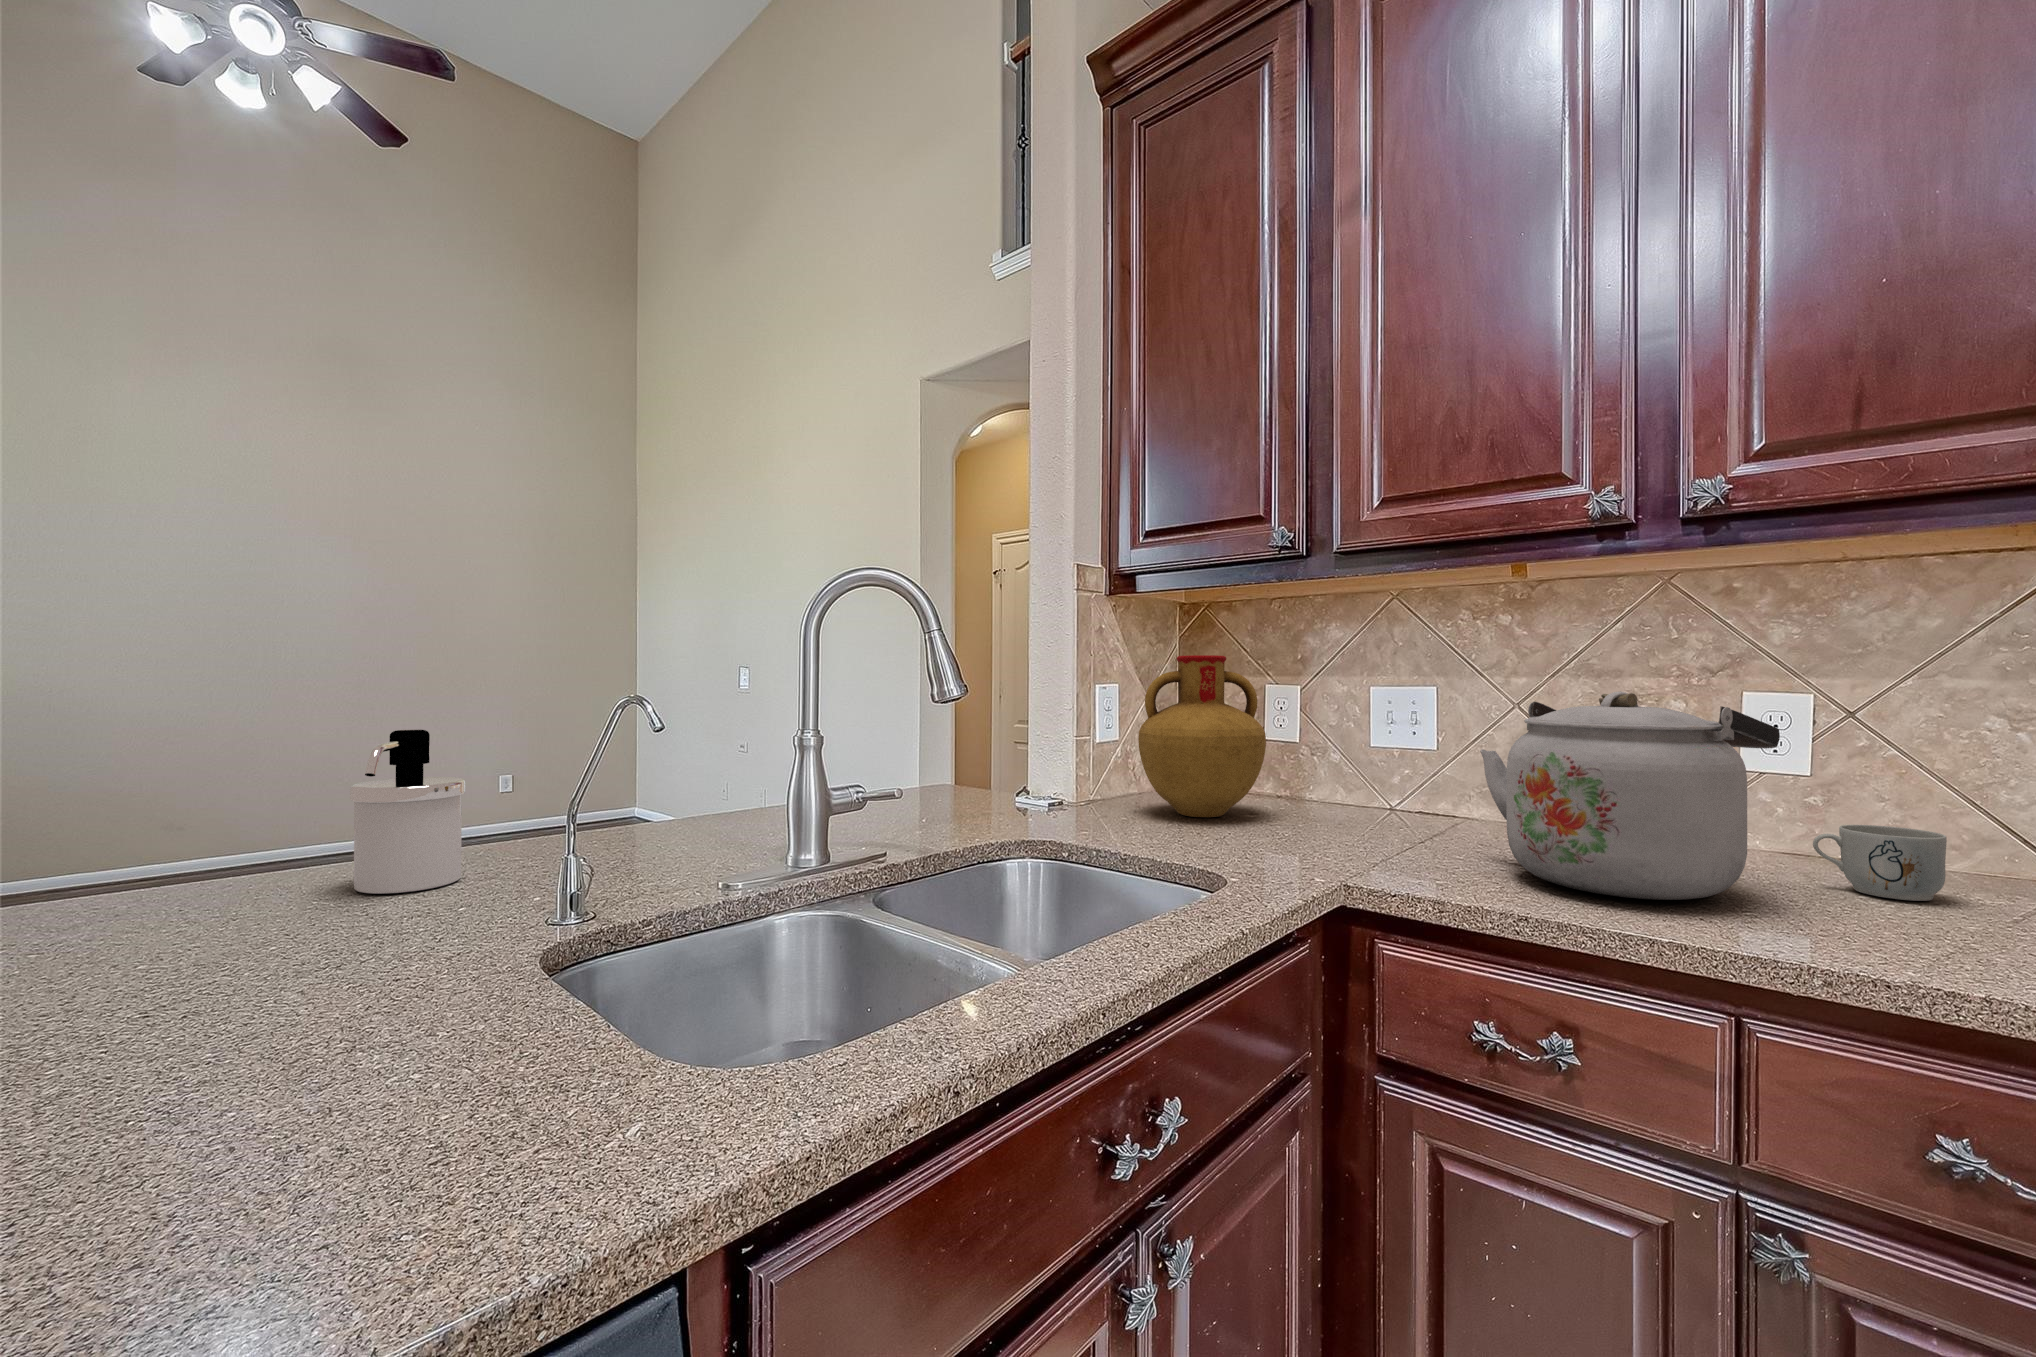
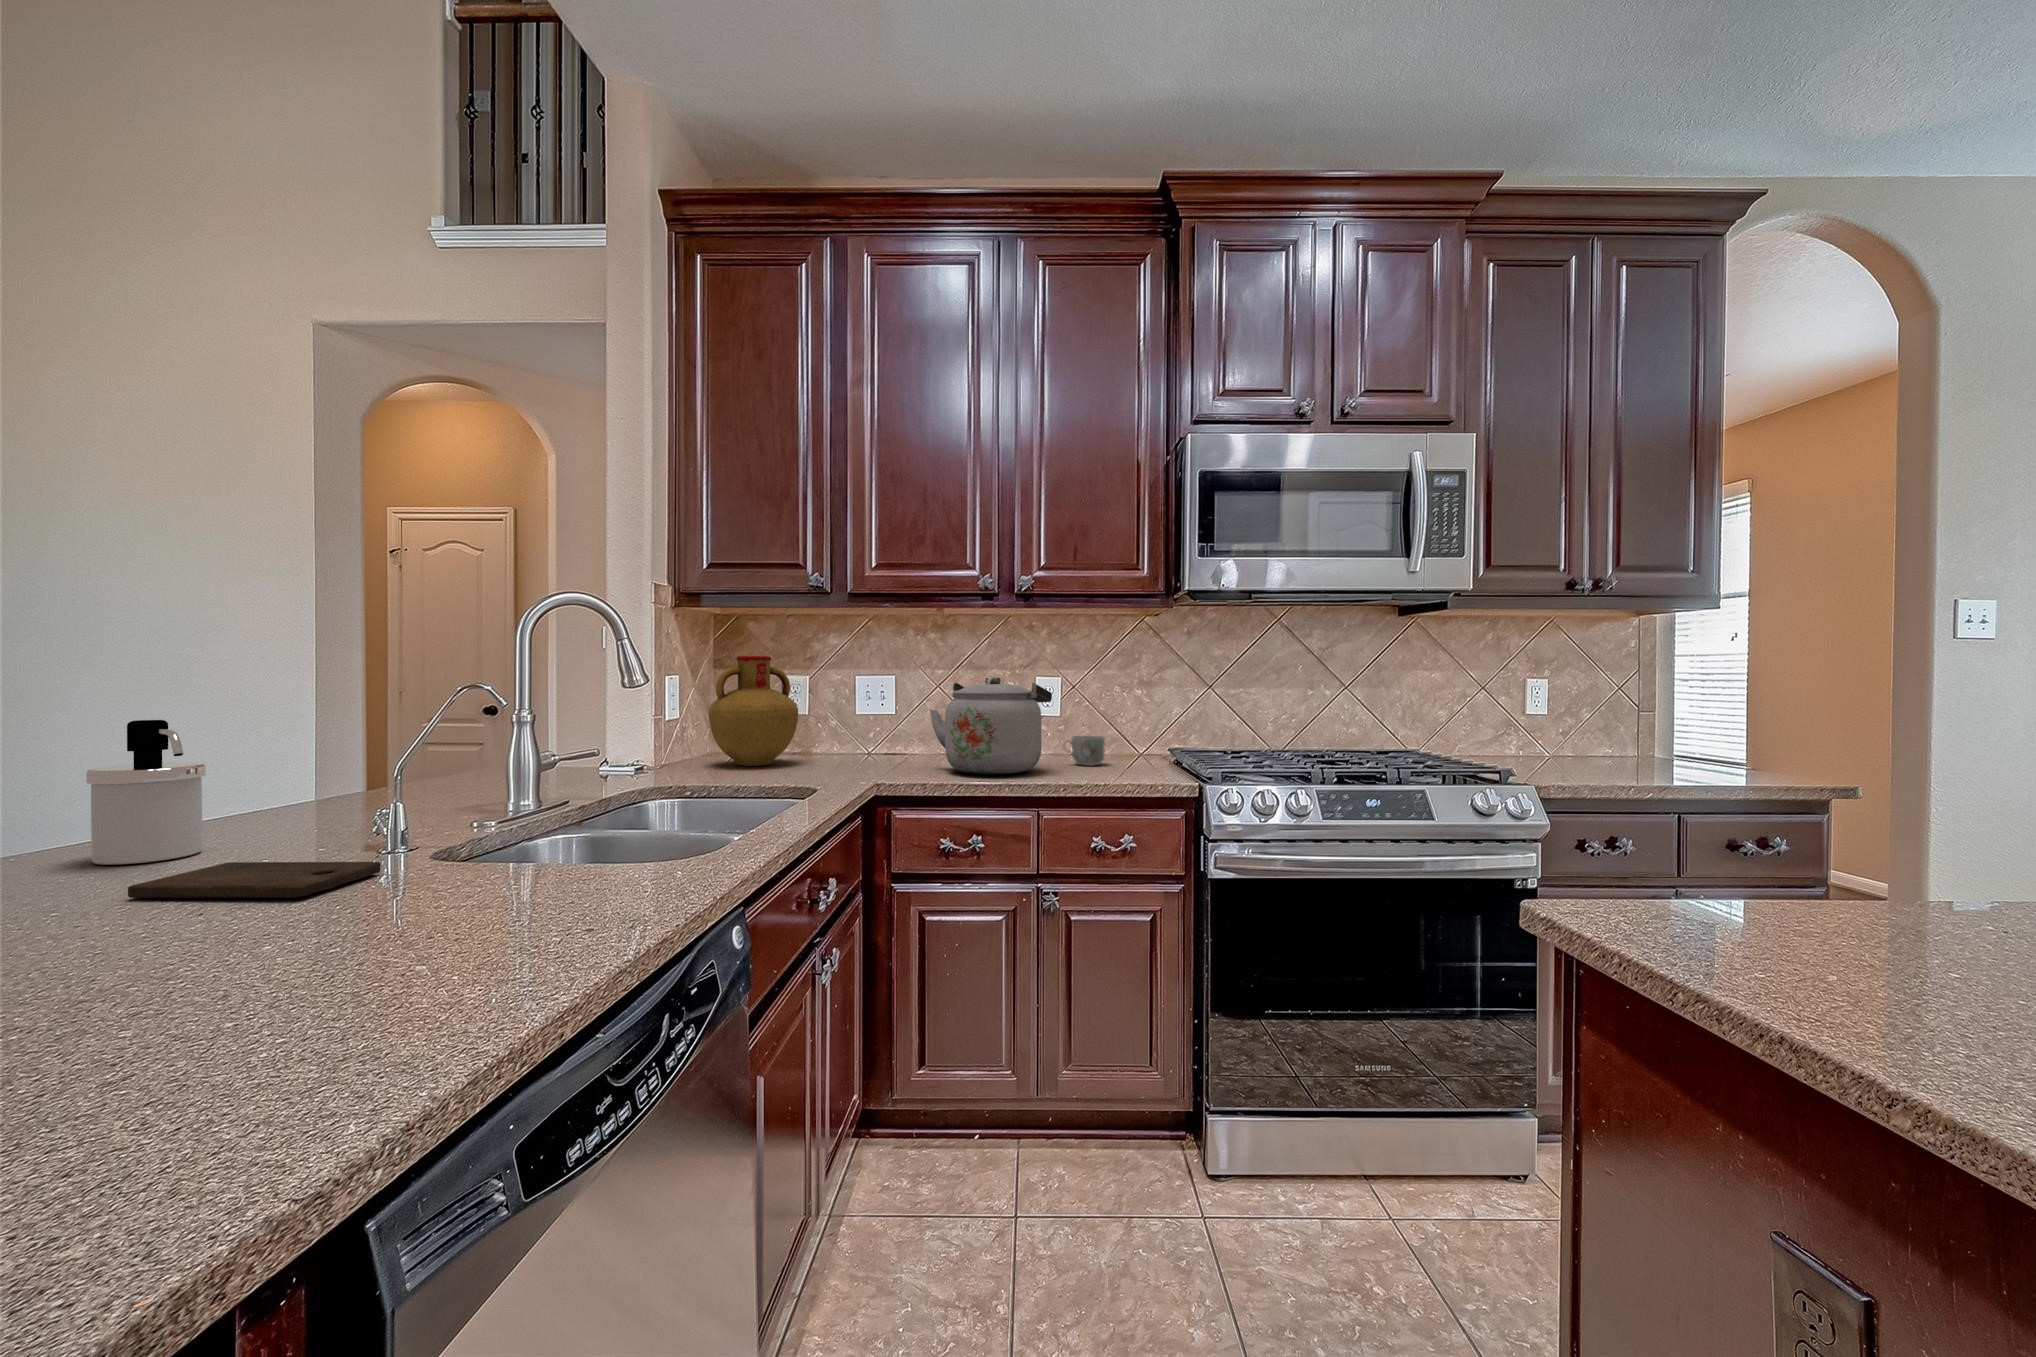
cutting board: none [198,918,425,1016] -> present [128,862,380,898]

